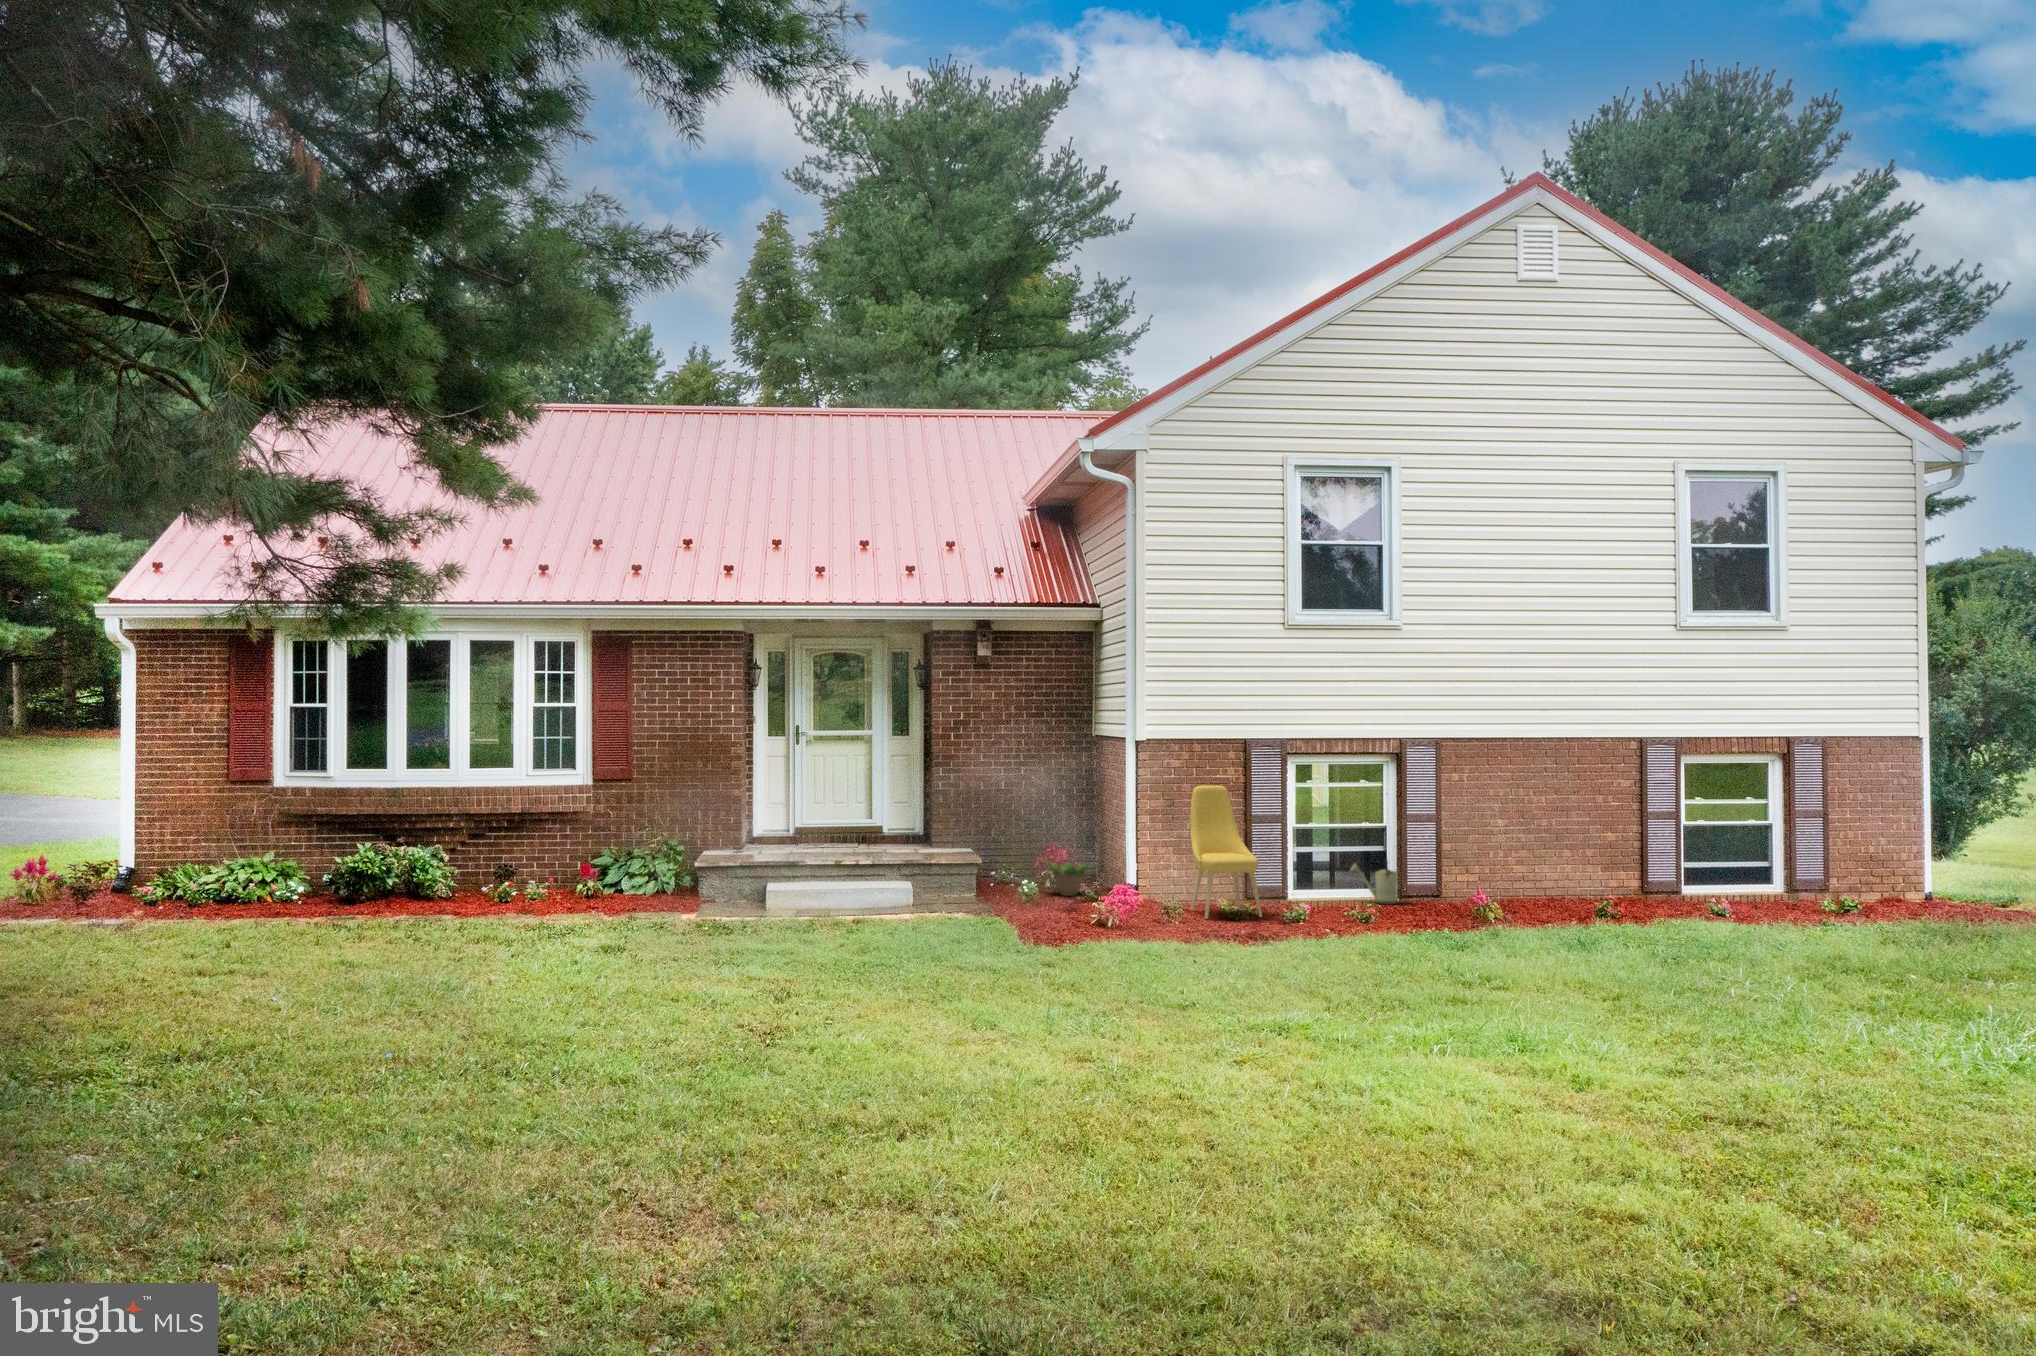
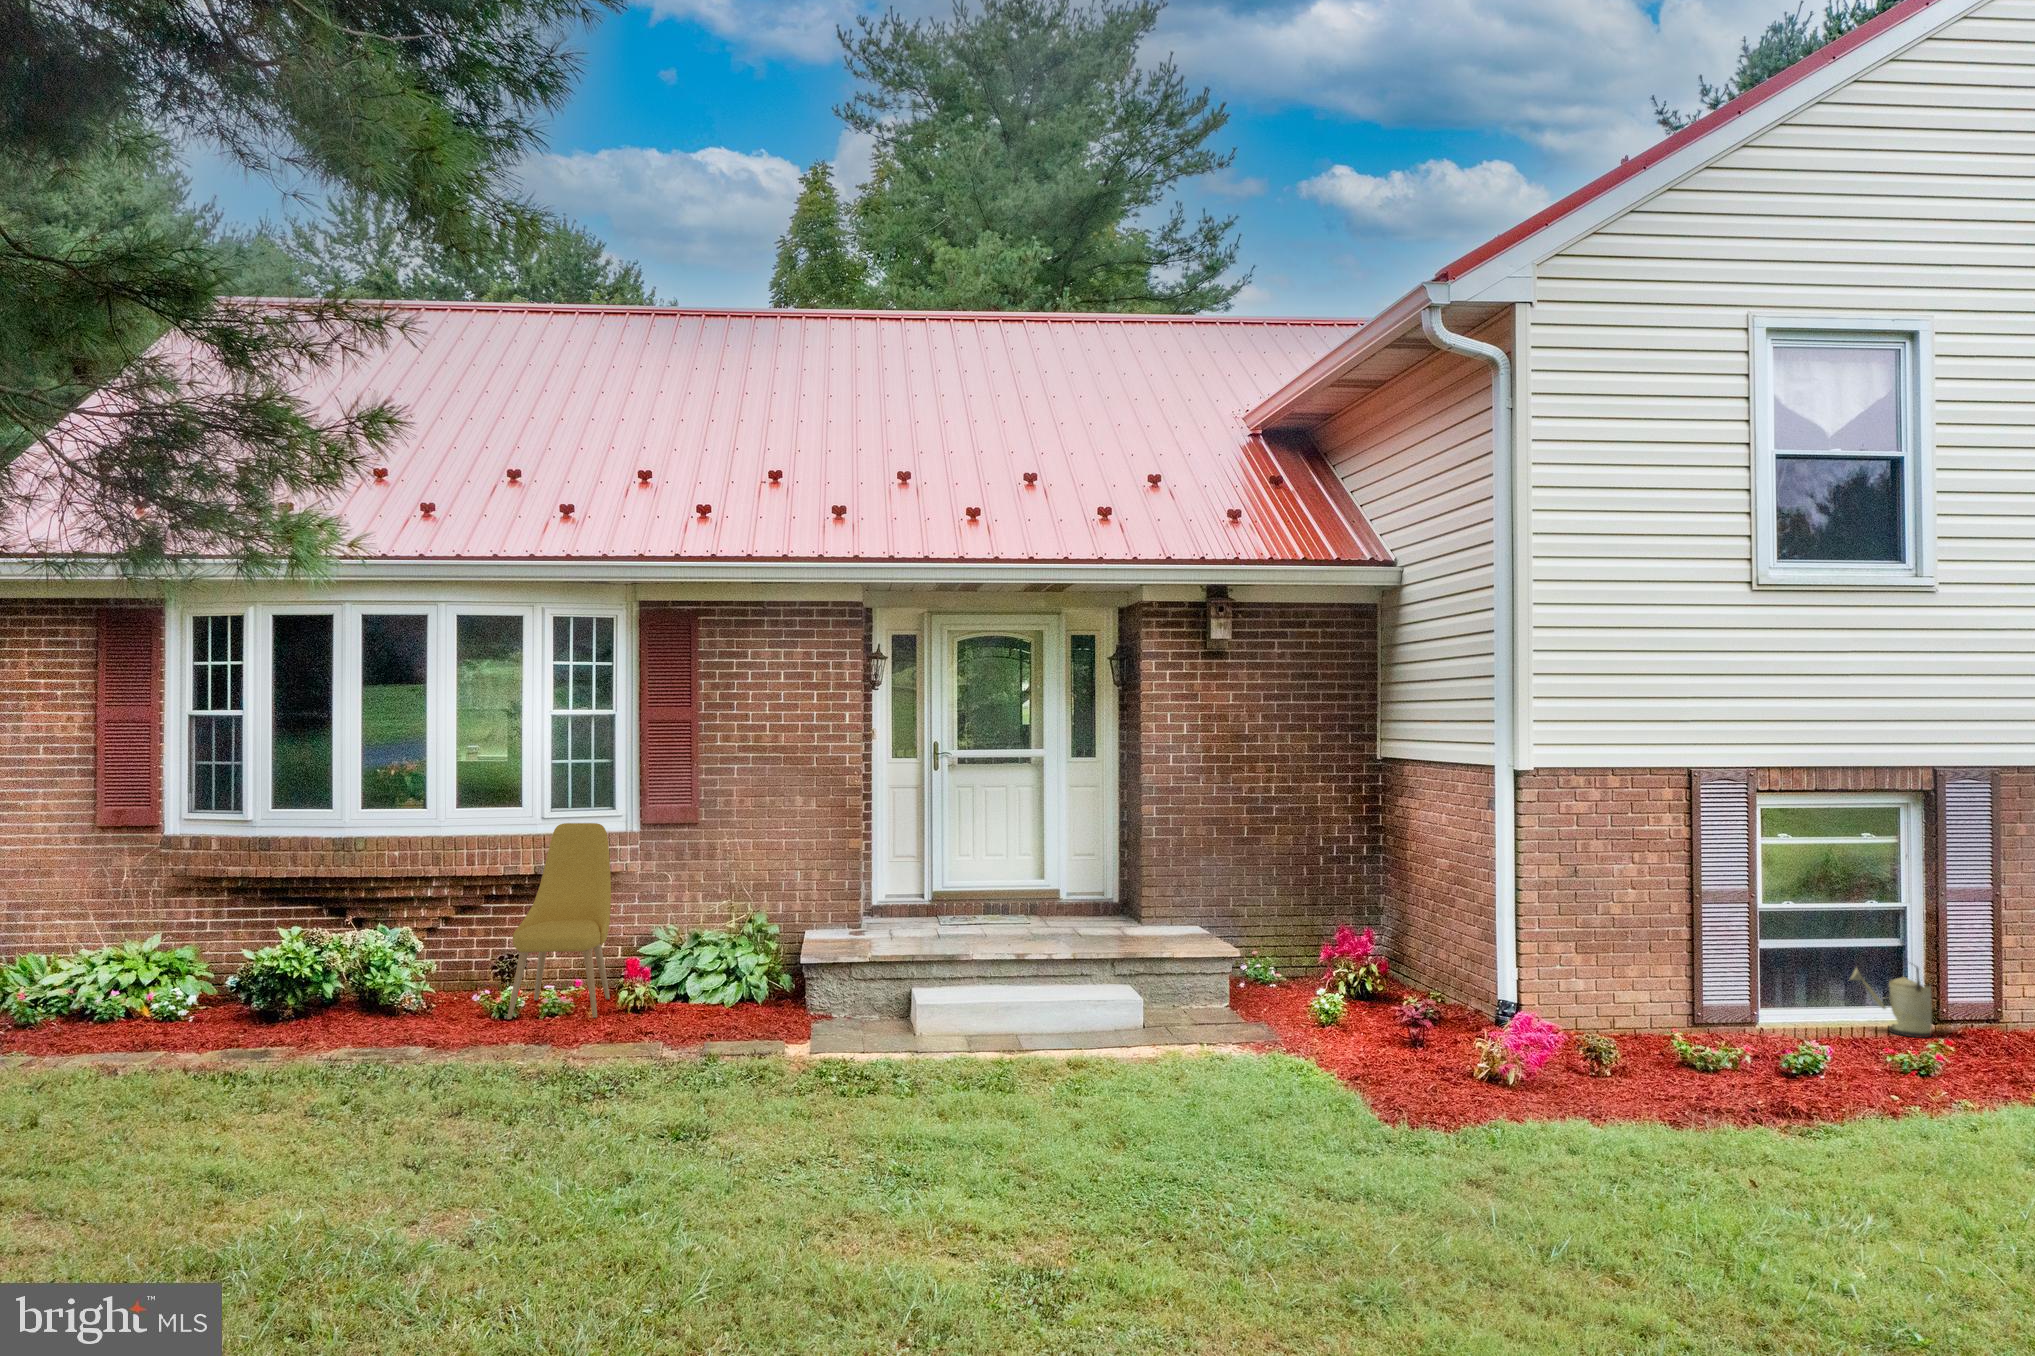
chair: present [1191,785,1262,919] -> present [507,823,611,1020]
decorative plant: present [1046,861,1089,896] -> none [1326,950,1413,1009]

